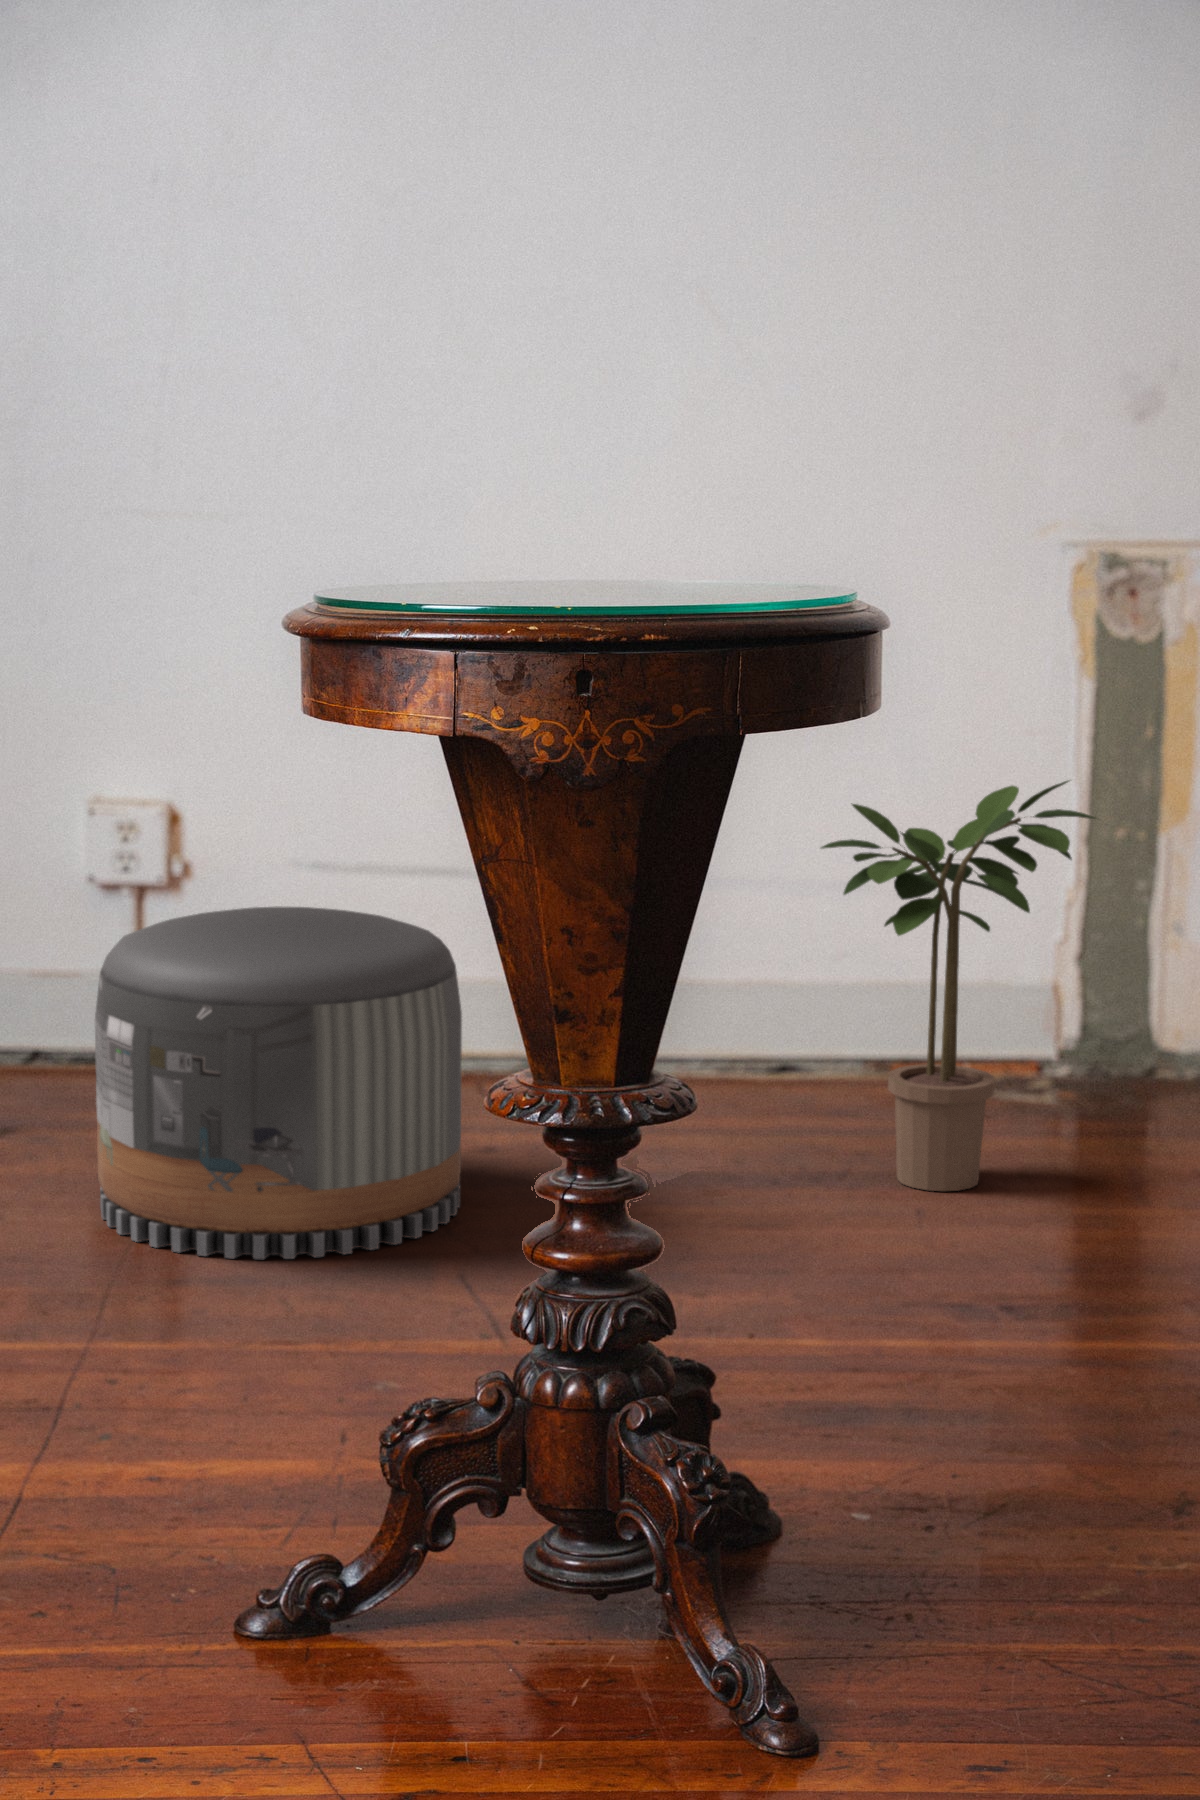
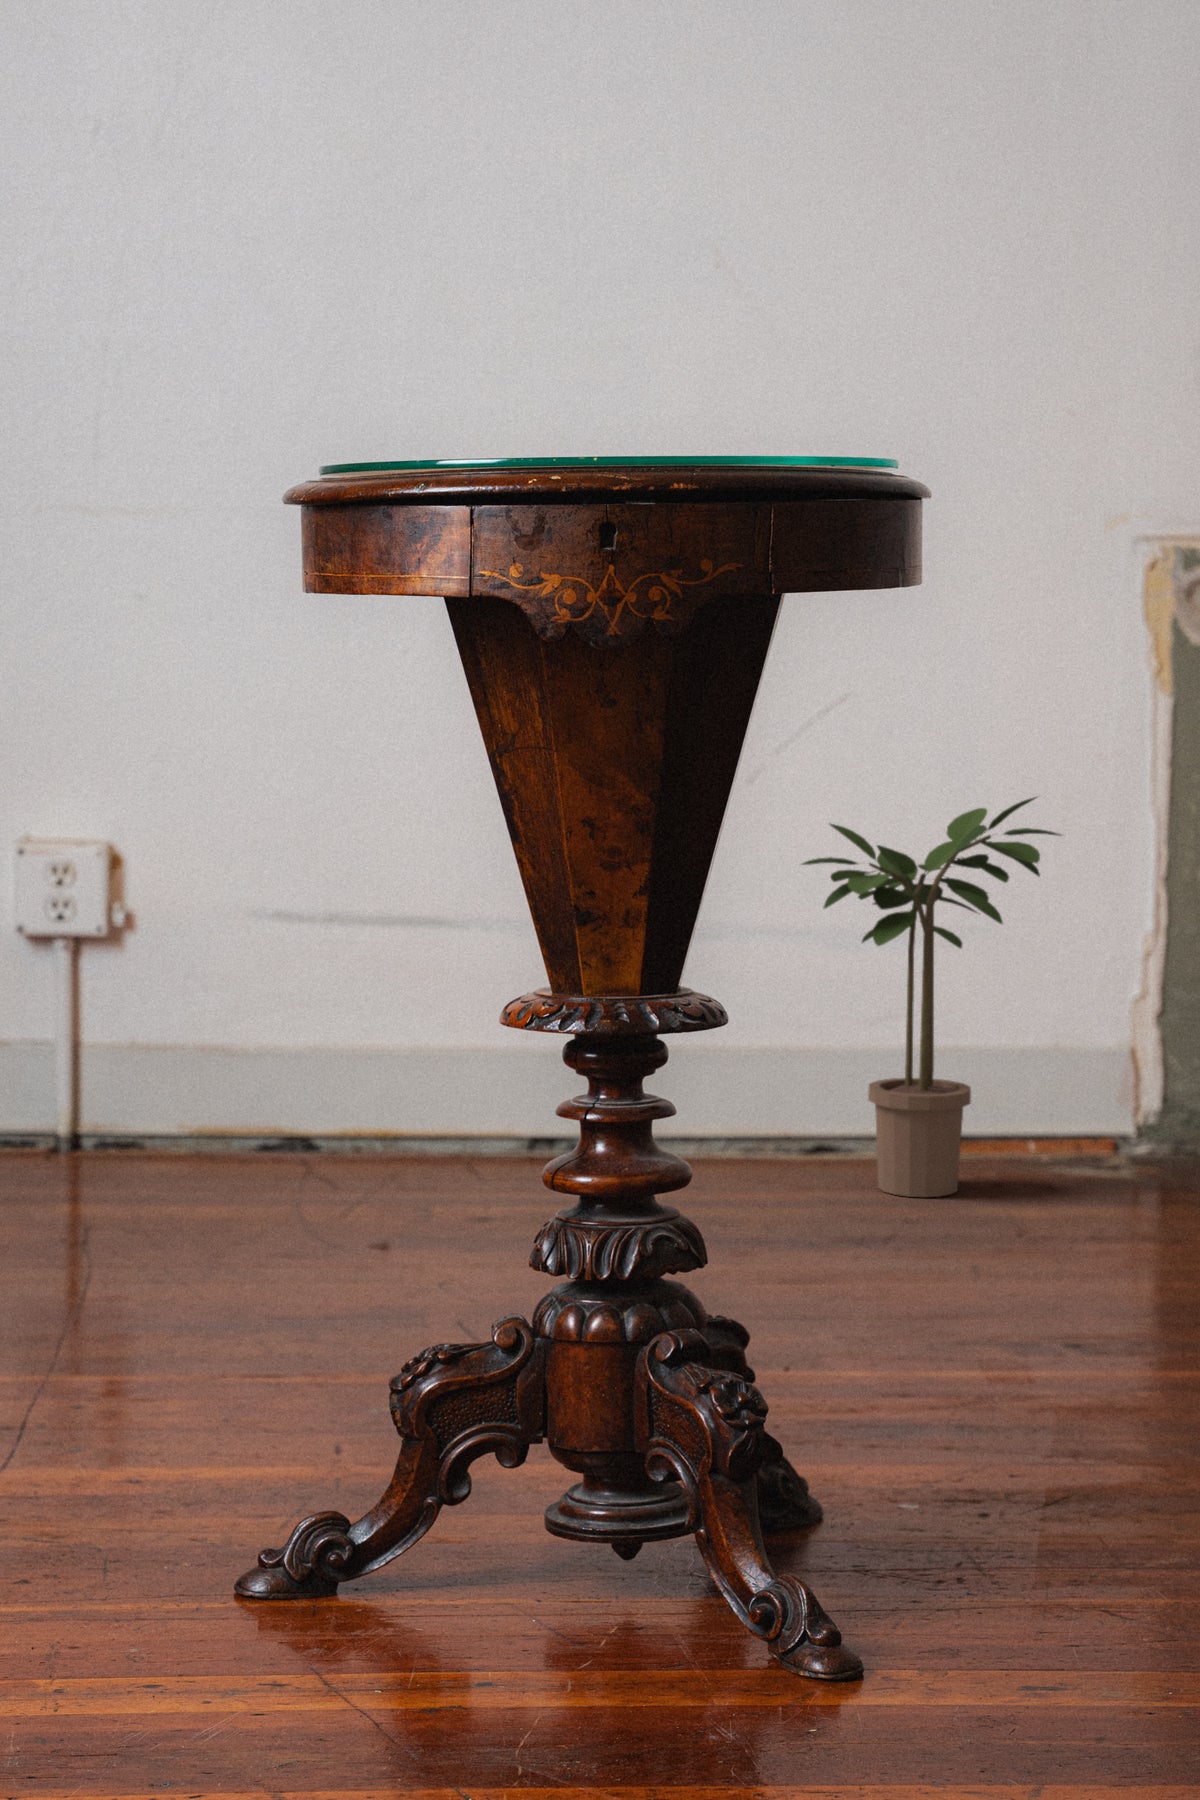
pouf: present [95,906,462,1259] -> none [98,928,457,1260]

